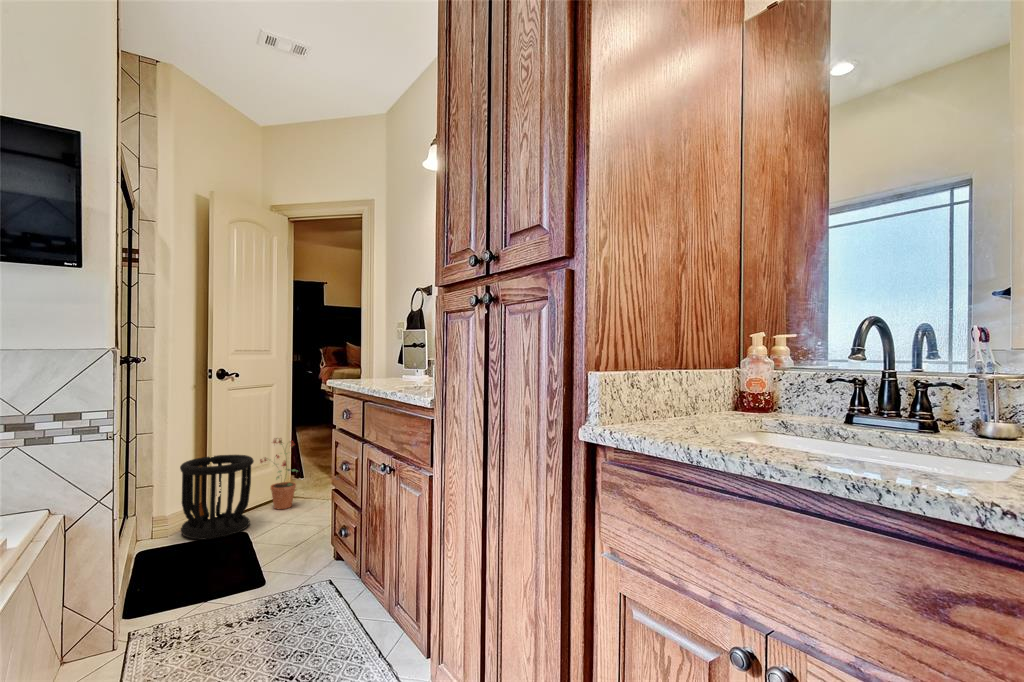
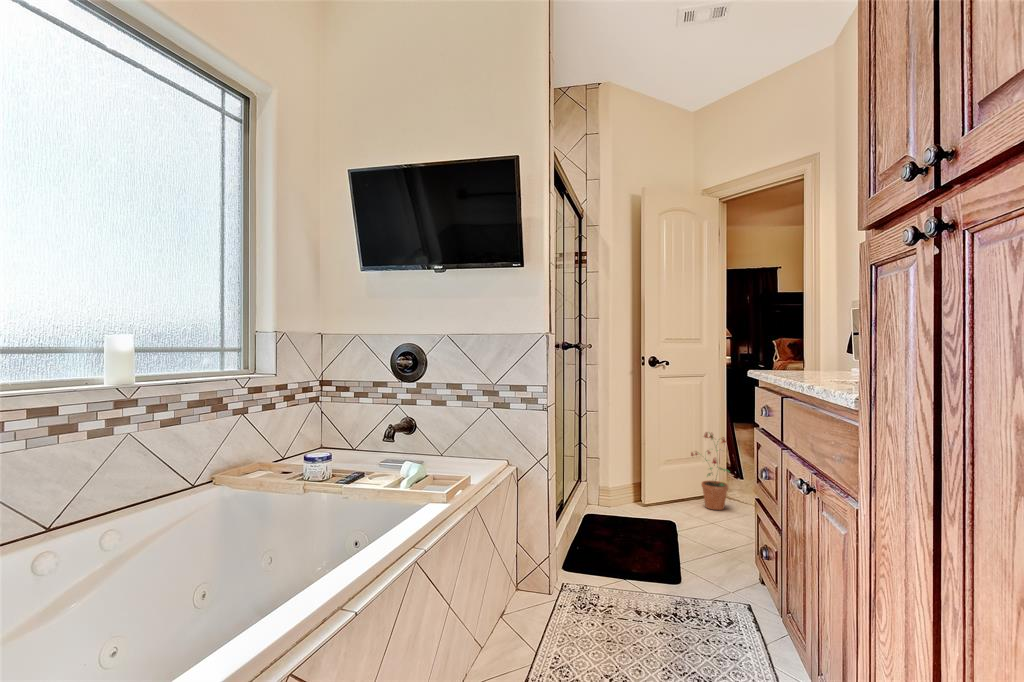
wastebasket: present [180,455,254,539] -> none [617,441,681,523]

